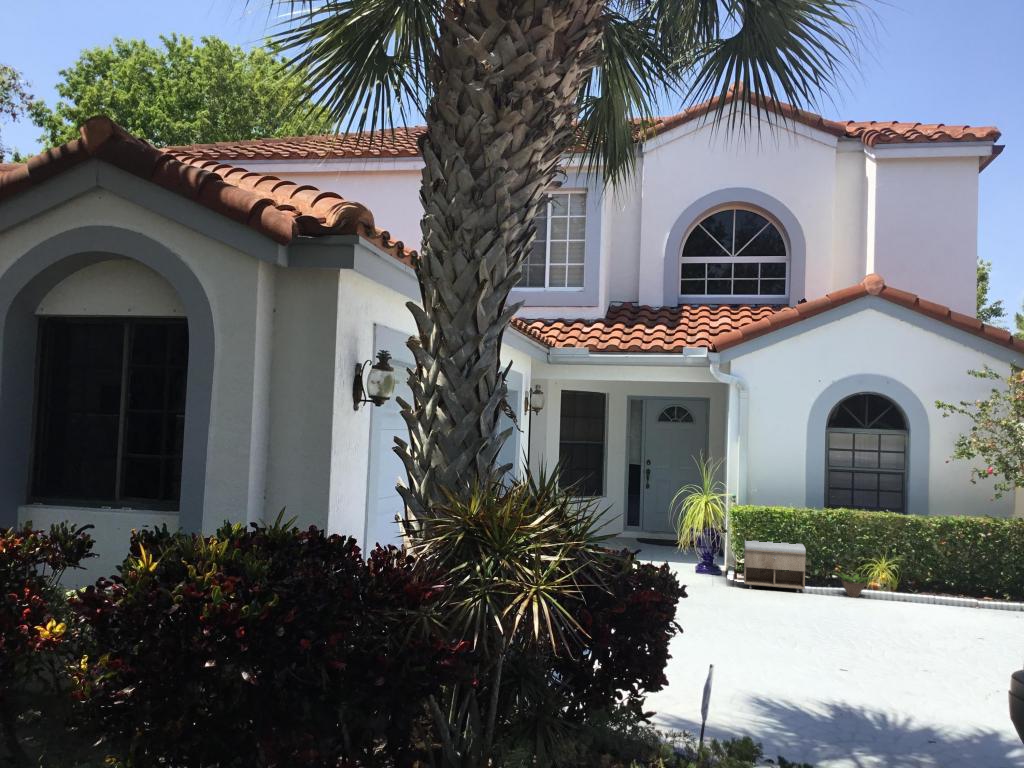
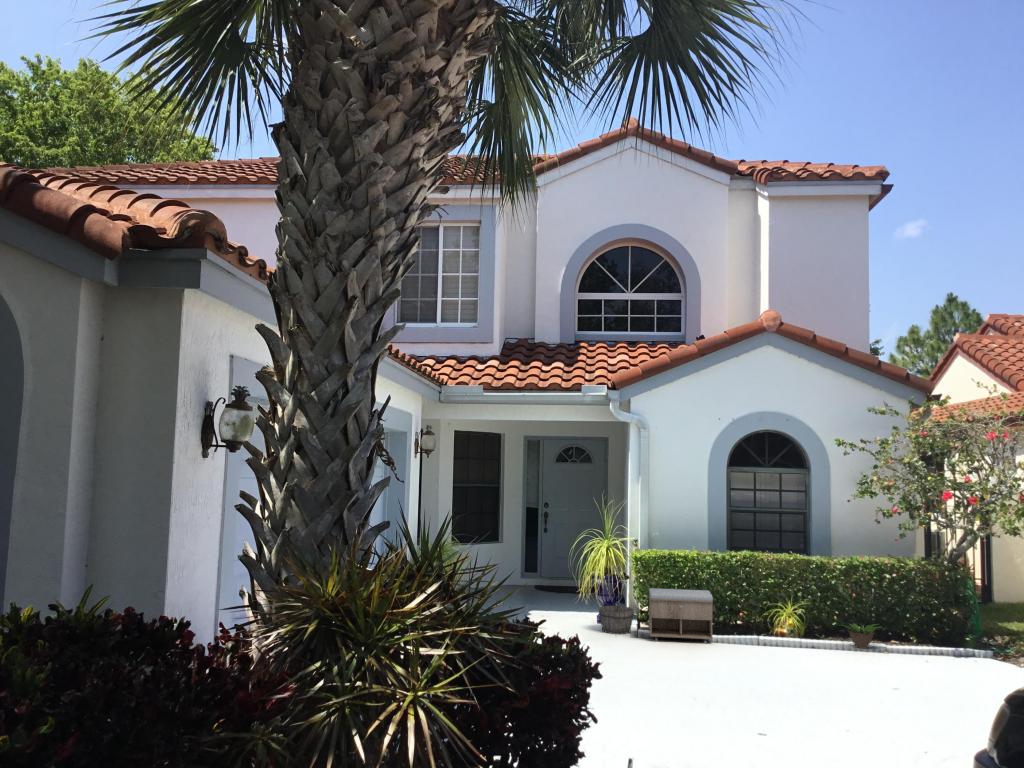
wooden bucket: none [695,551,731,582] -> present [599,605,634,634]
decorative plant: present [837,573,873,597] -> present [842,623,879,649]

